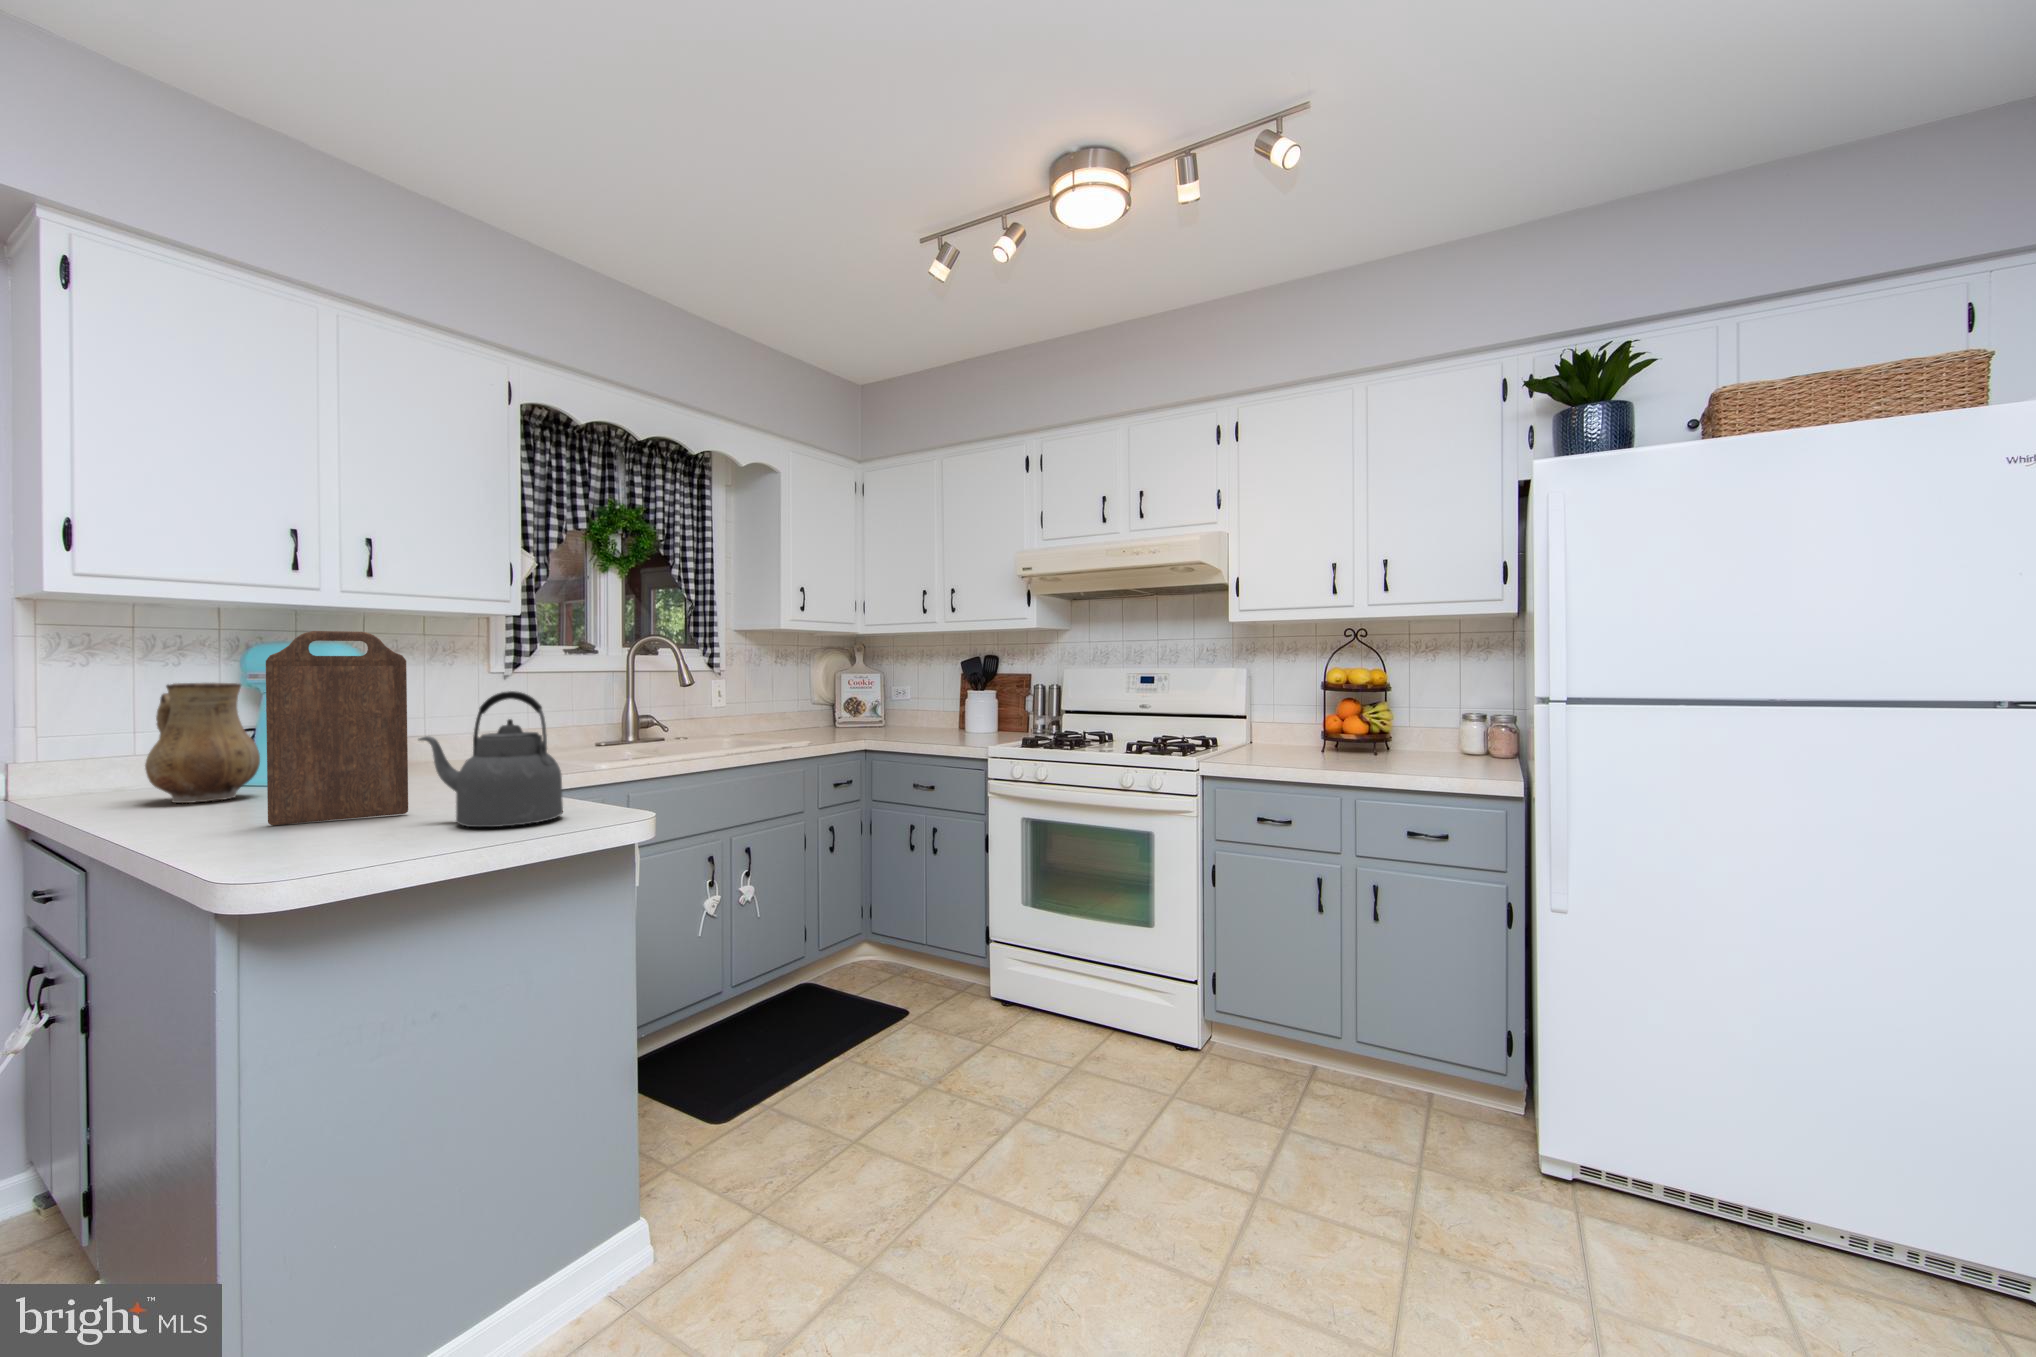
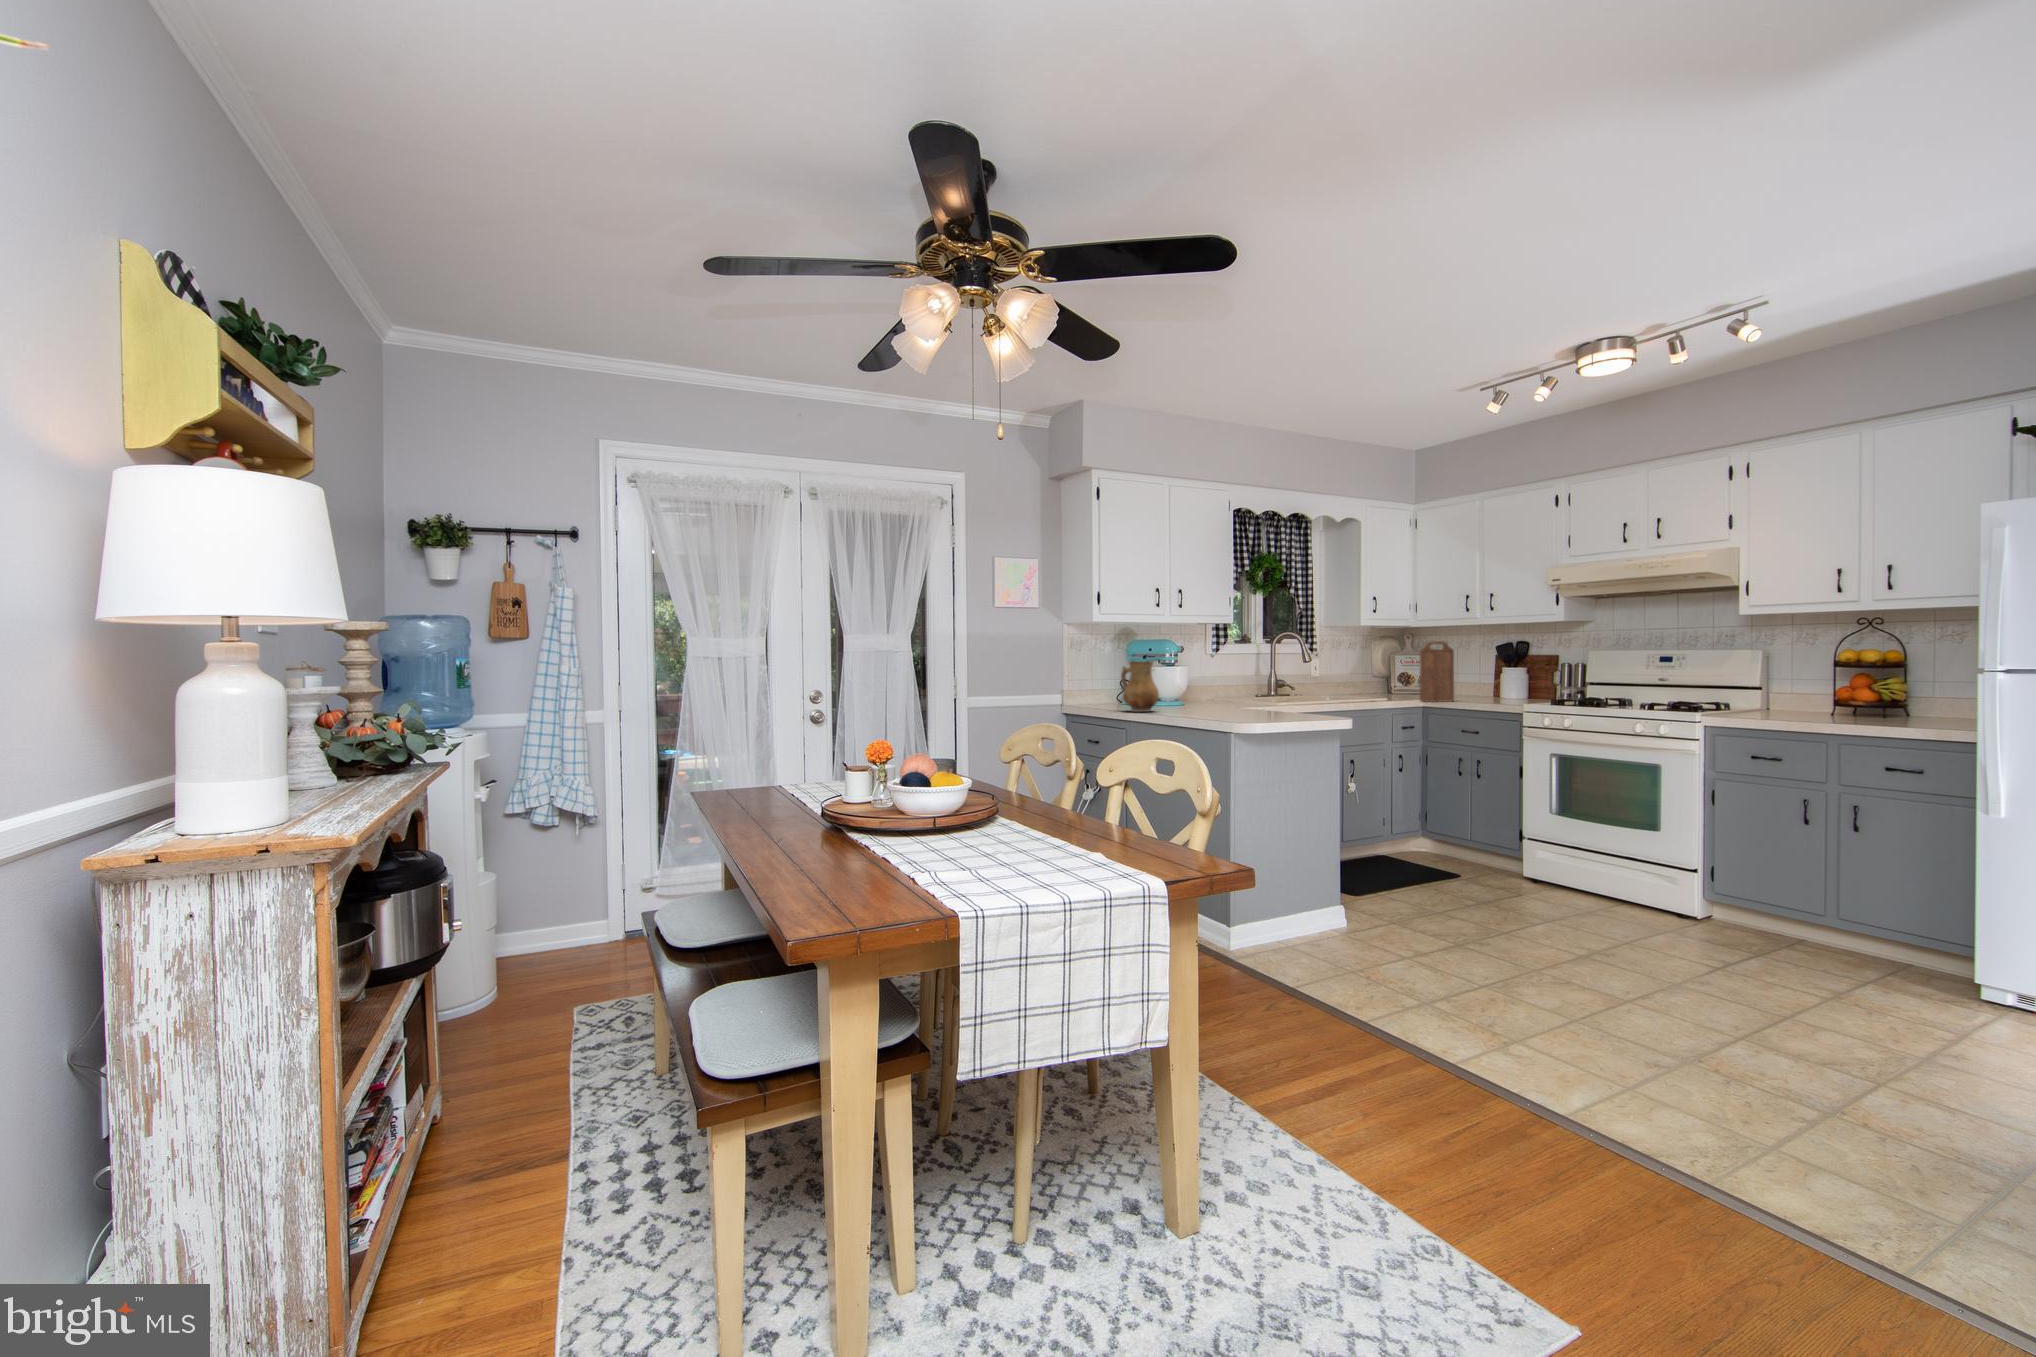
cutting board: present [266,631,408,825] -> present [1420,641,1454,702]
kettle: present [419,691,563,827] -> none [1255,664,1316,721]

